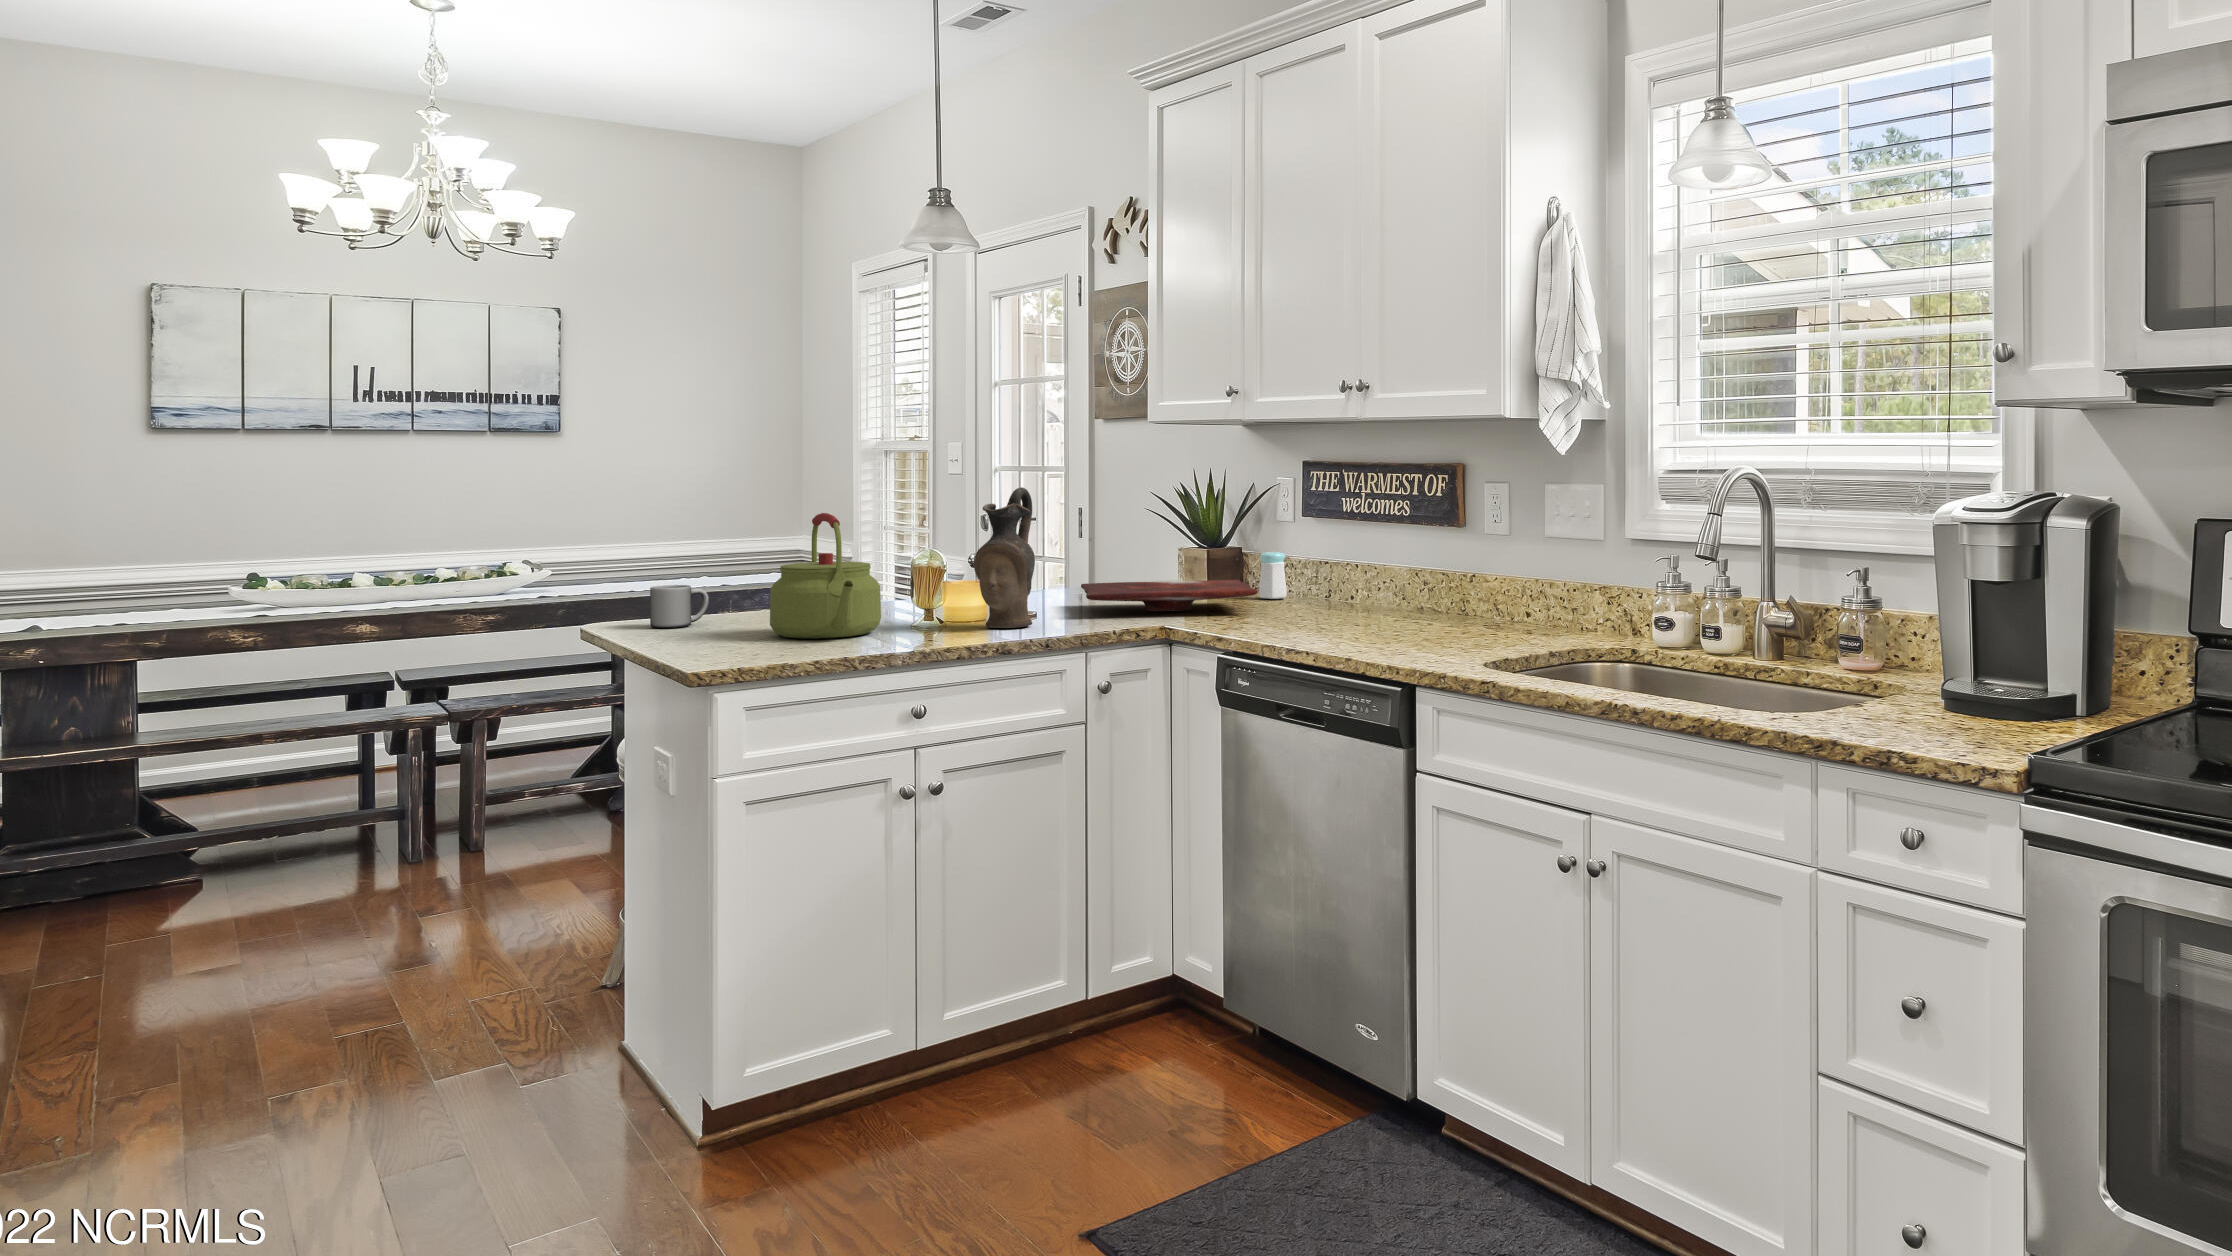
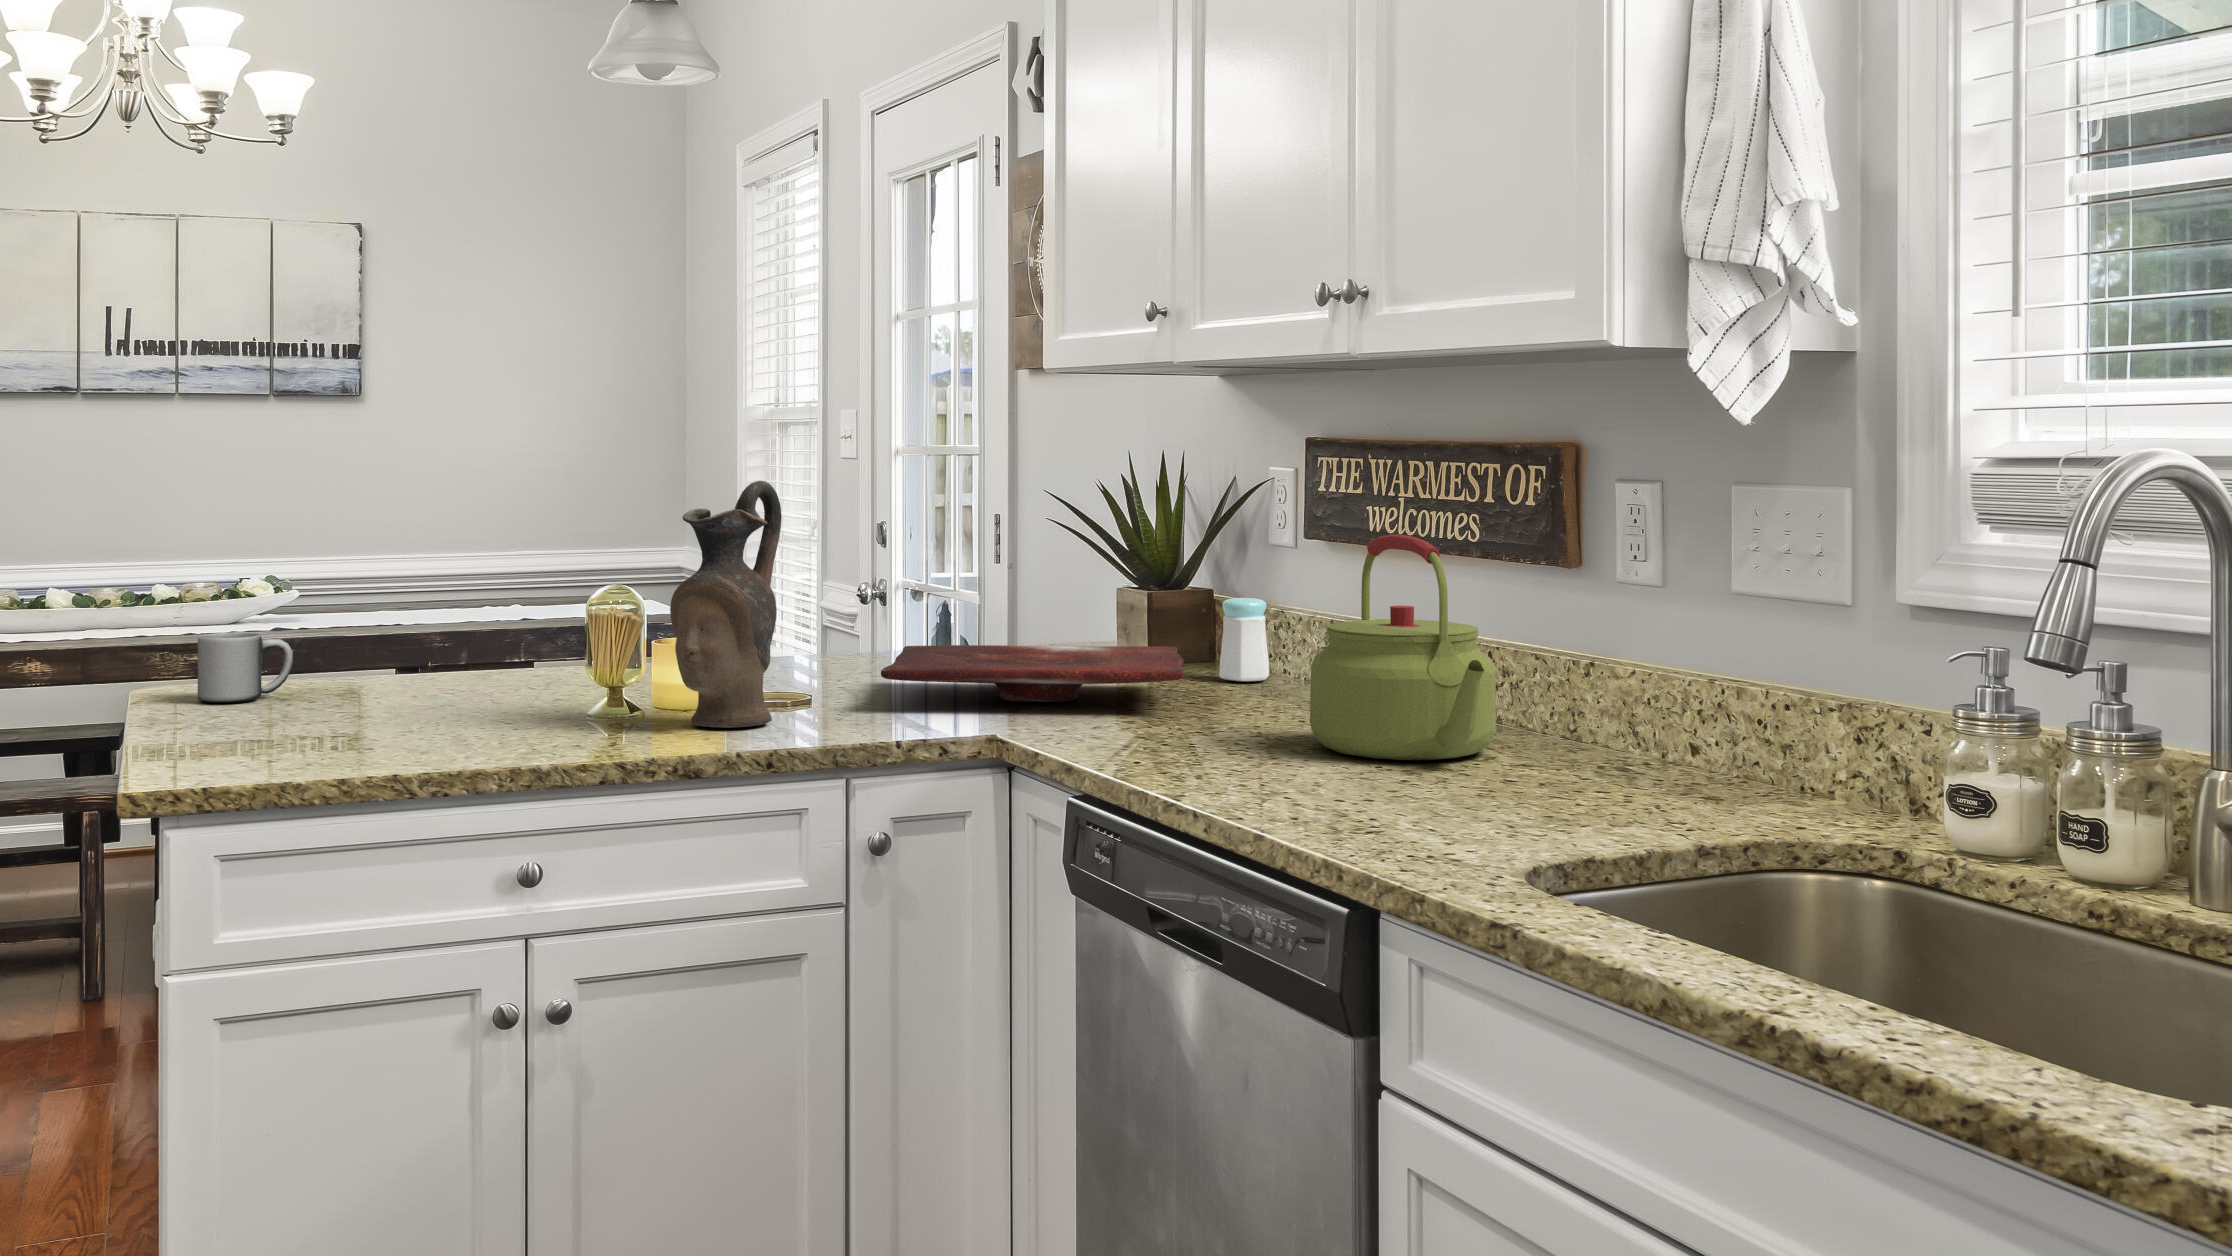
kettle: present [770,513,881,639] -> present [1310,534,1496,760]

